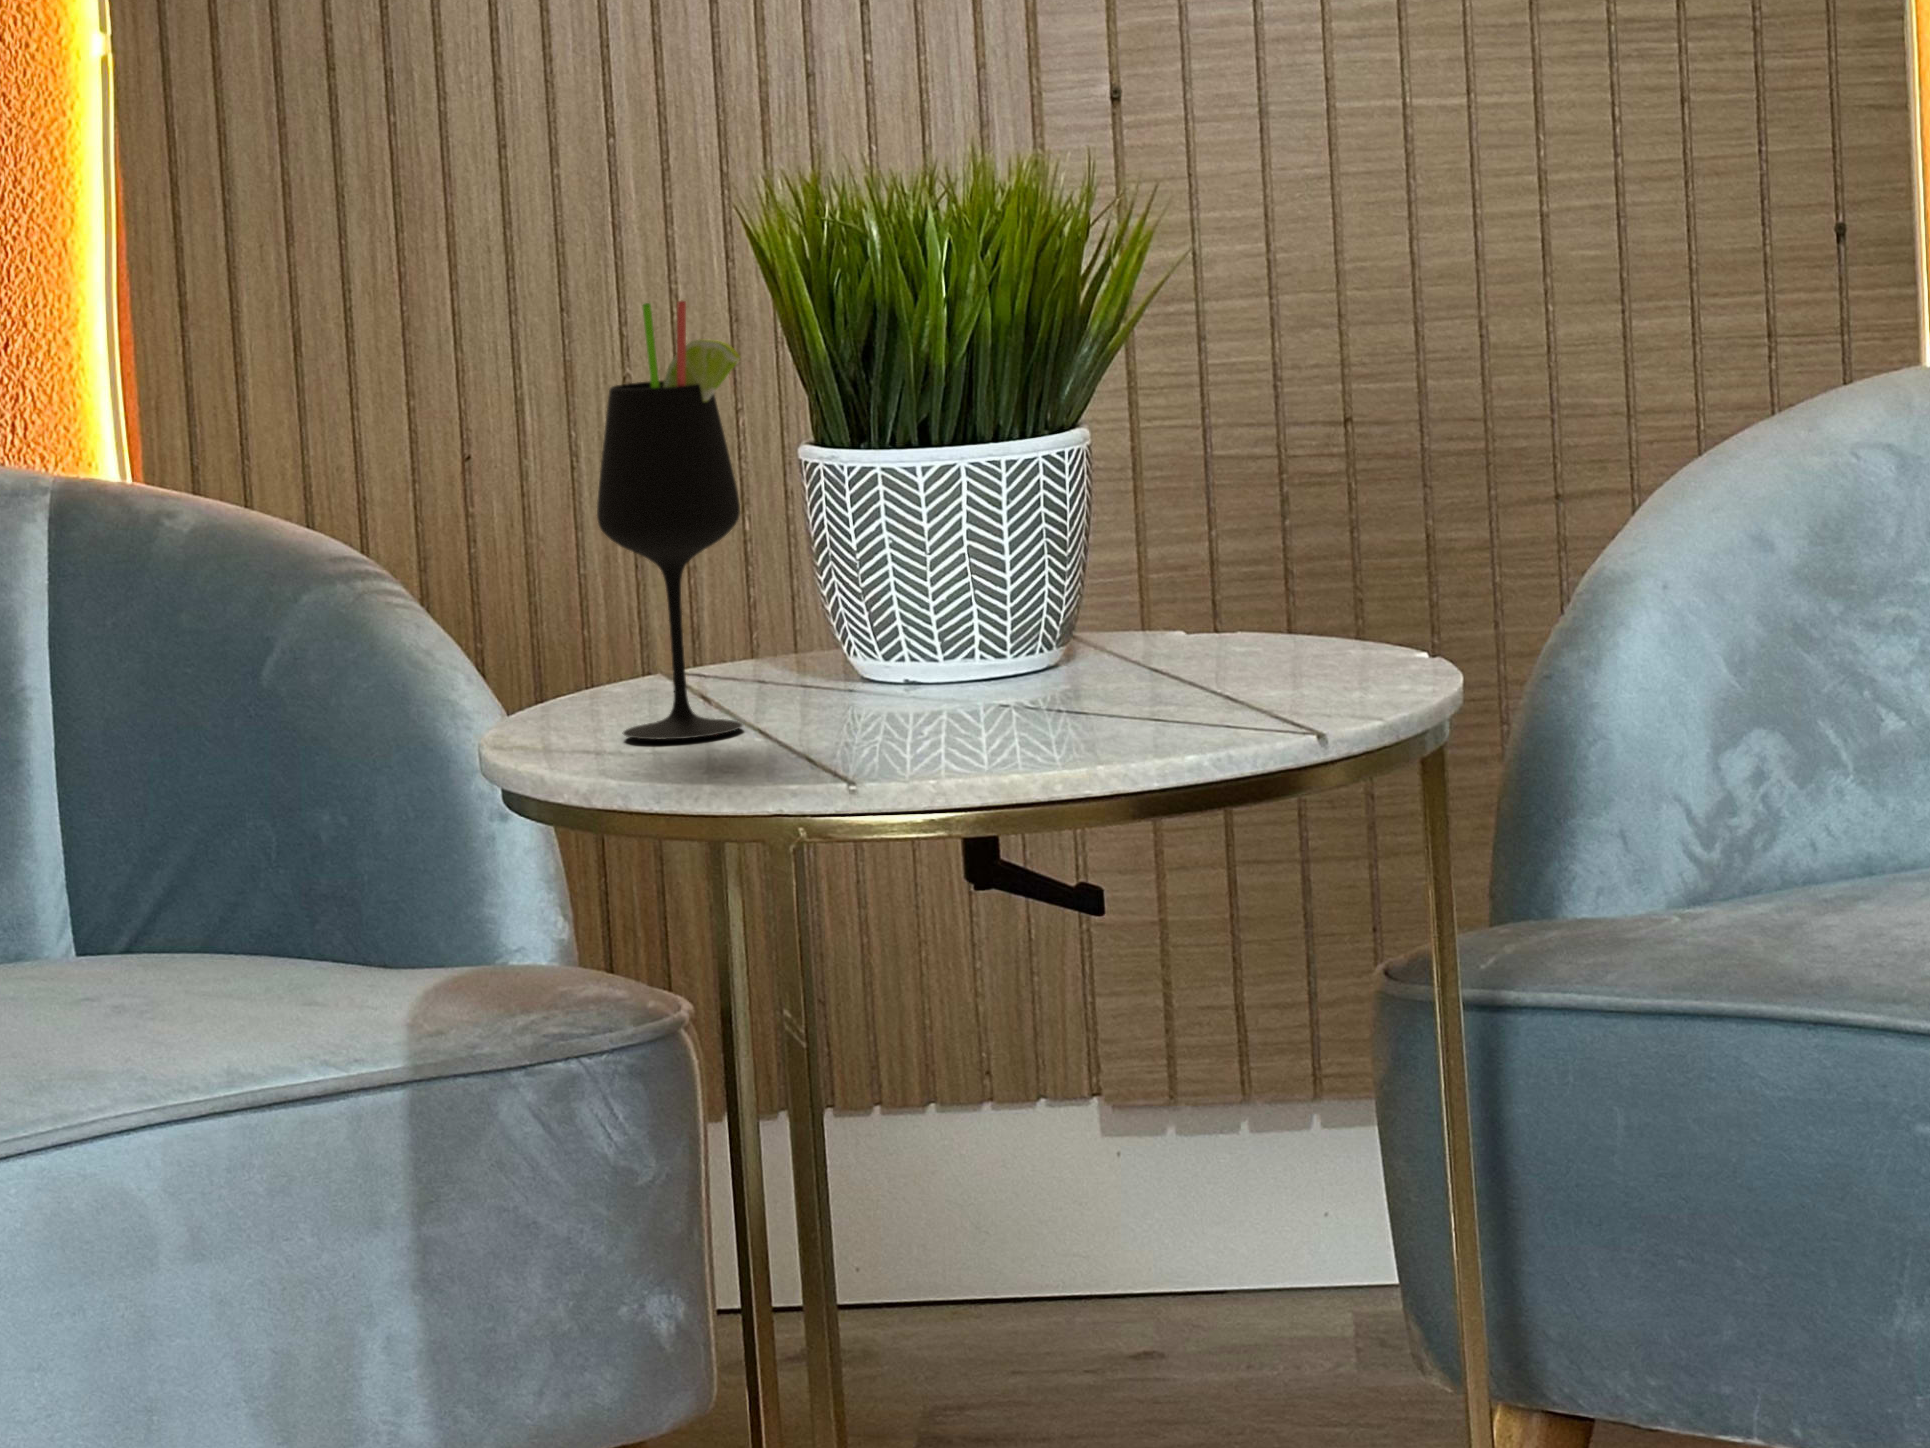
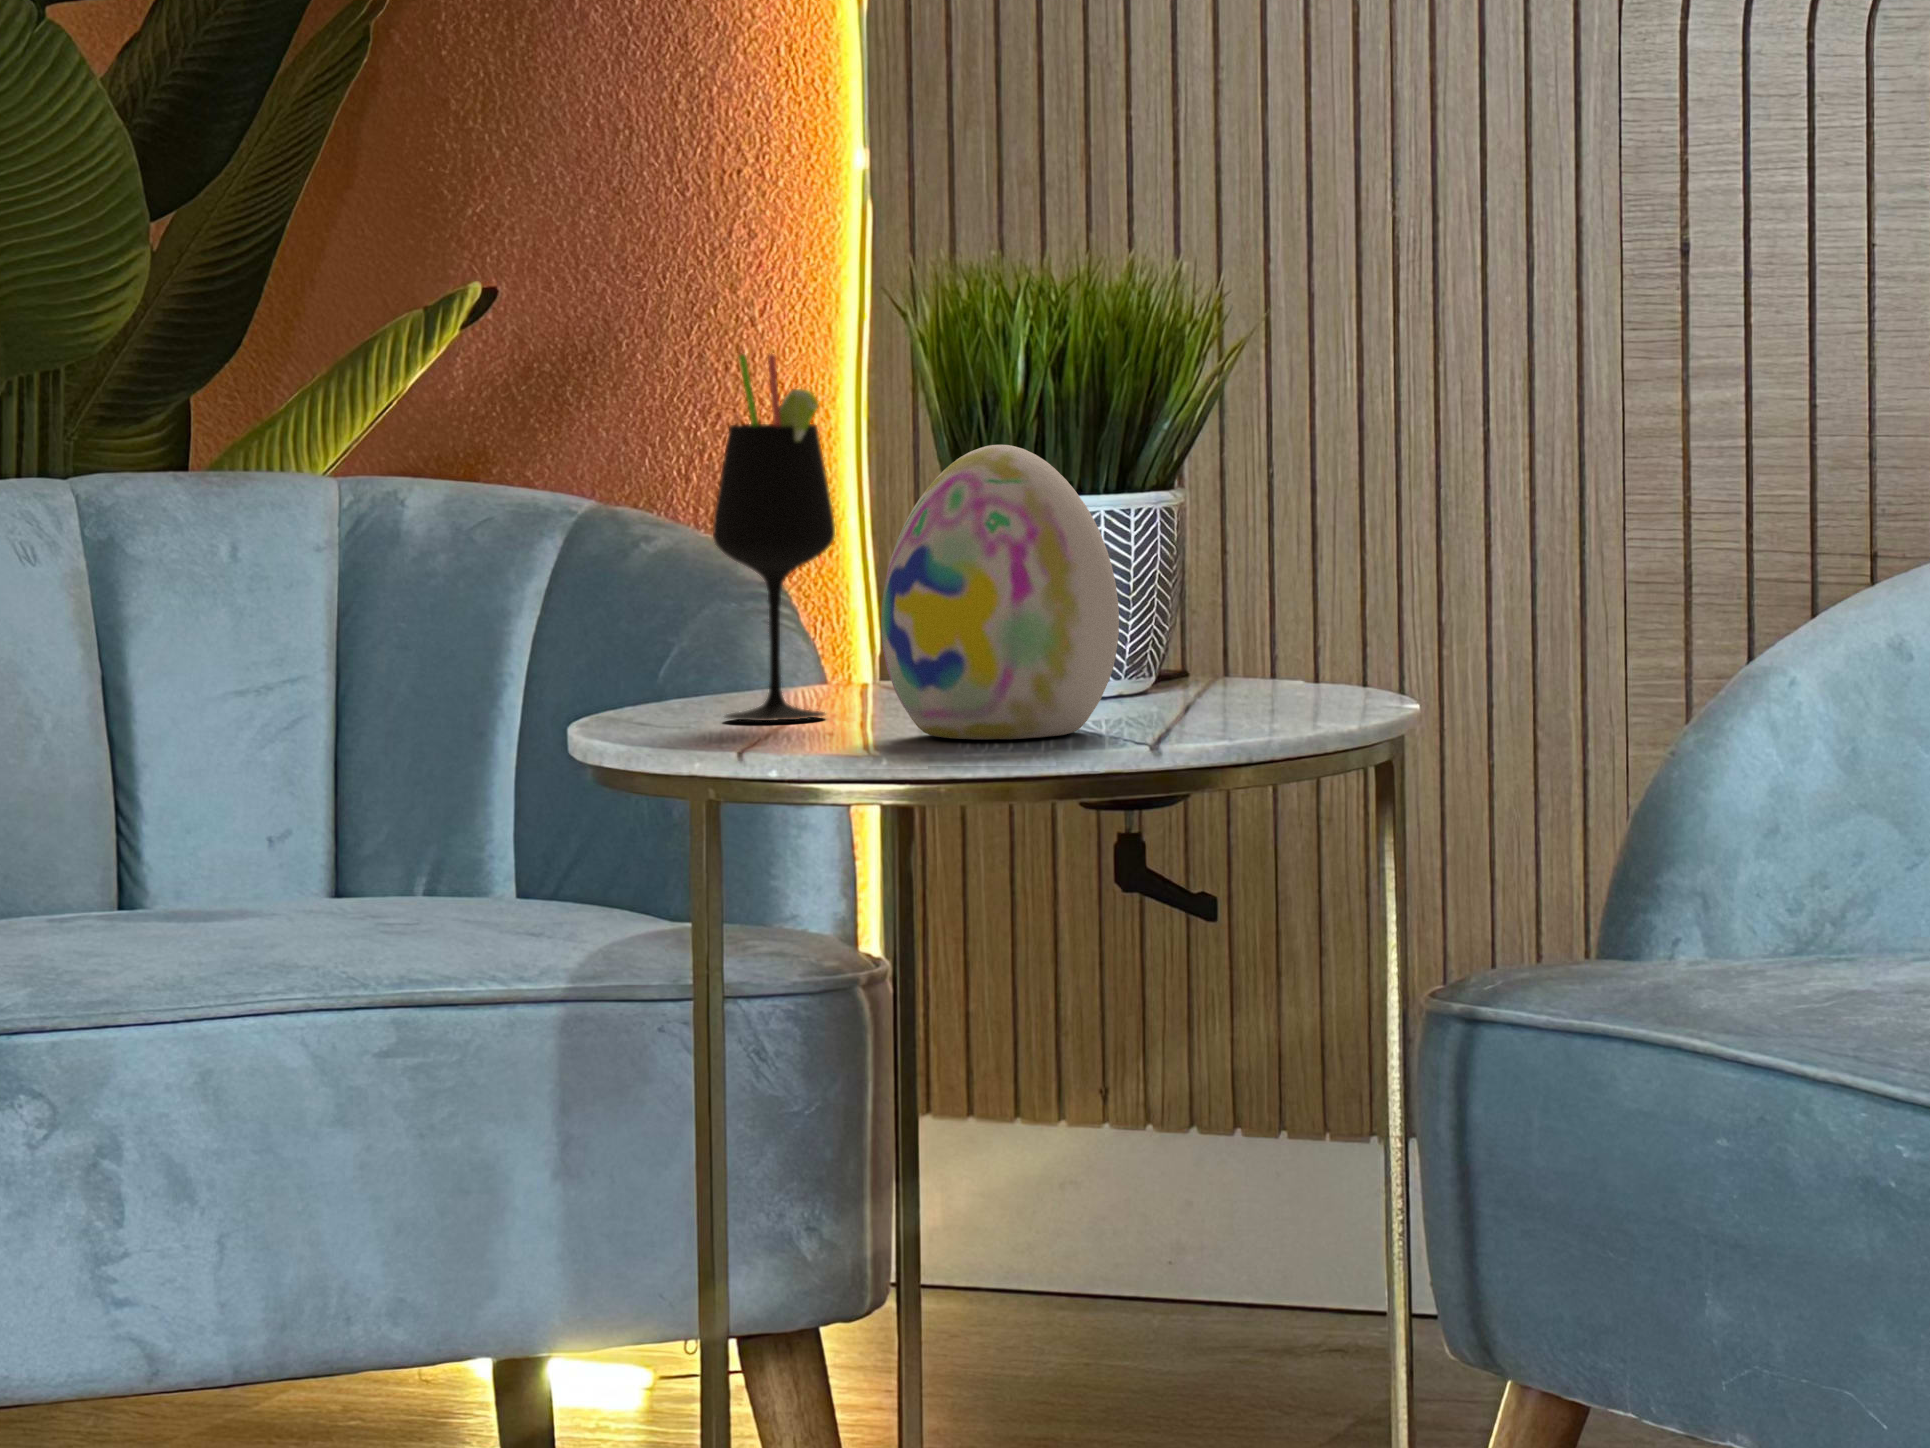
decorative egg: none [899,390,1176,743] -> present [881,445,1119,739]

